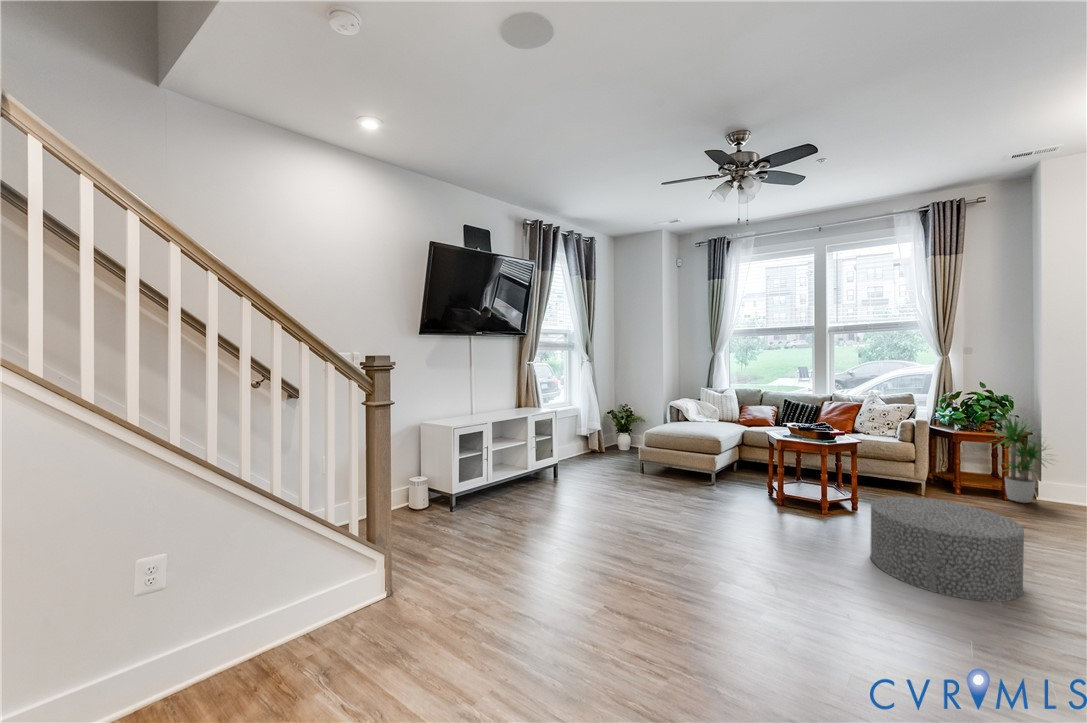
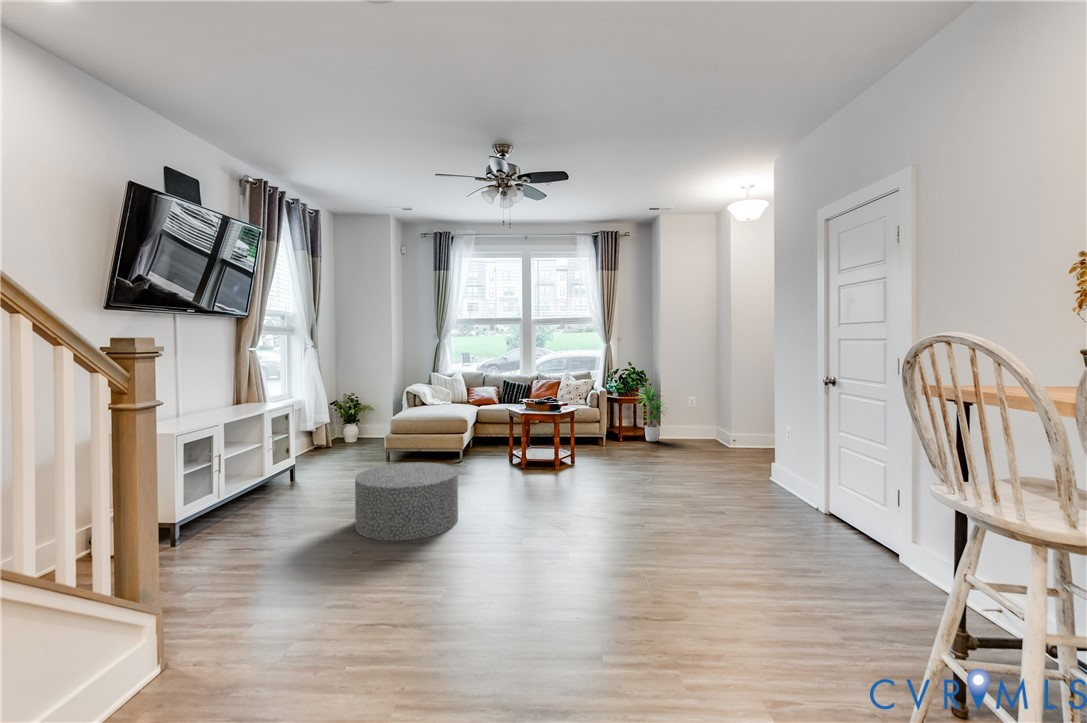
ottoman: present [871,497,1024,602] -> present [355,462,458,541]

